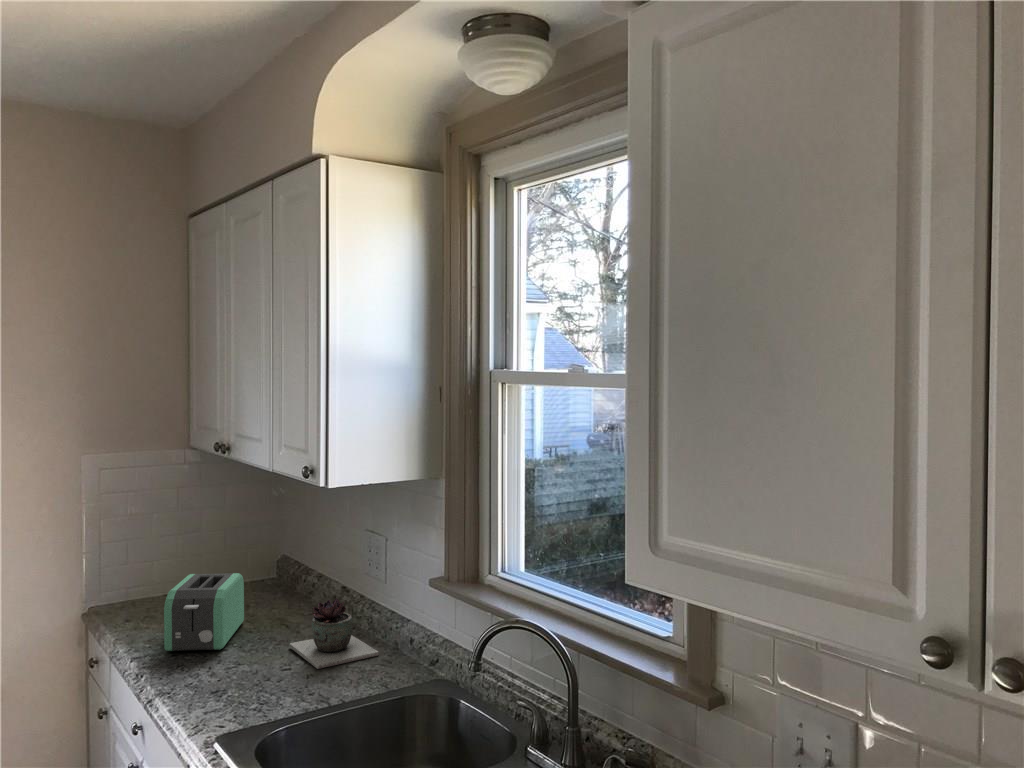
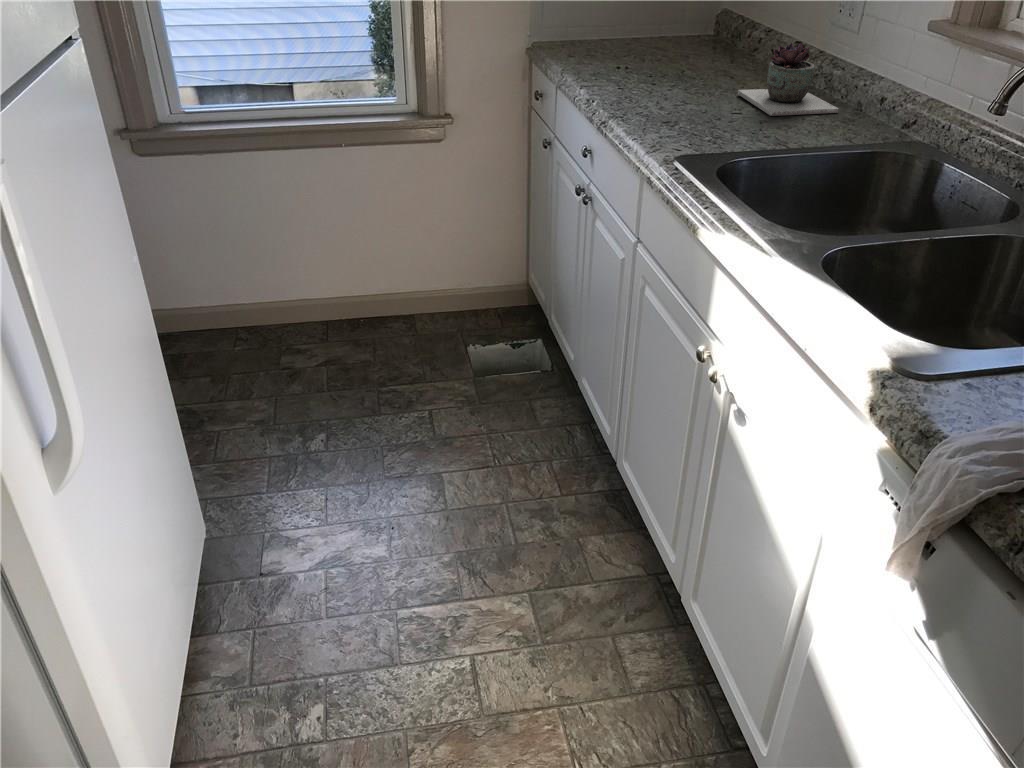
toaster: present [164,573,244,651] -> none [613,7,692,89]

